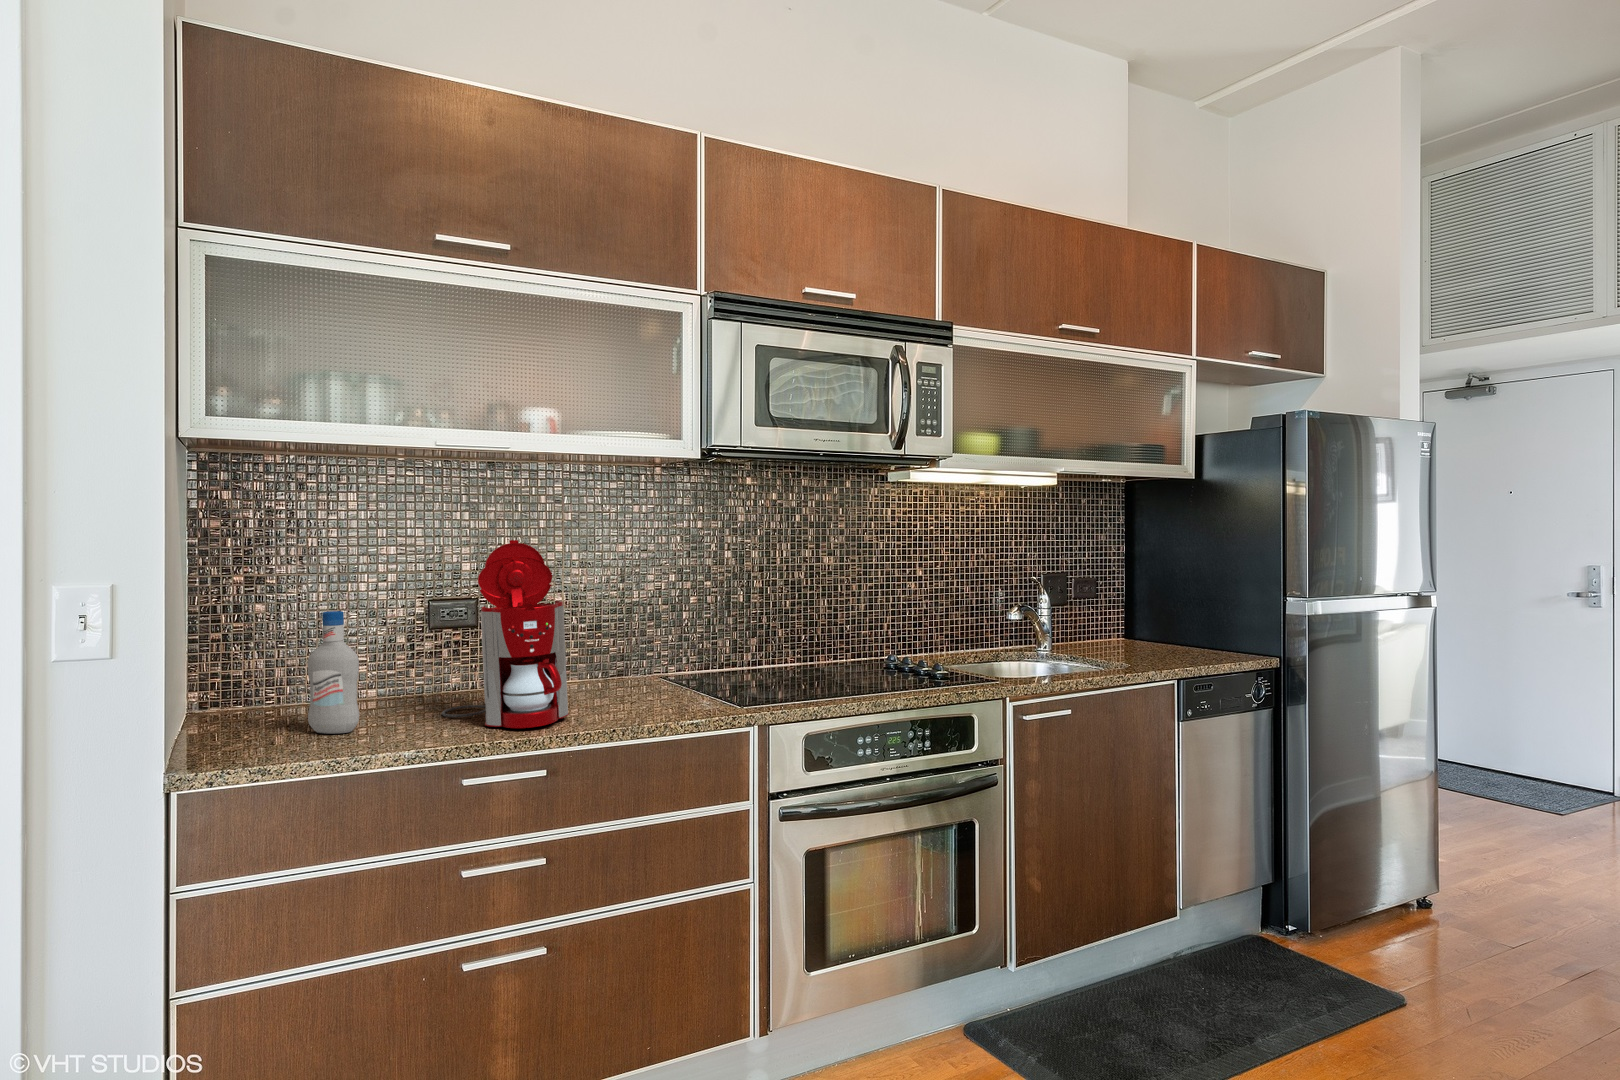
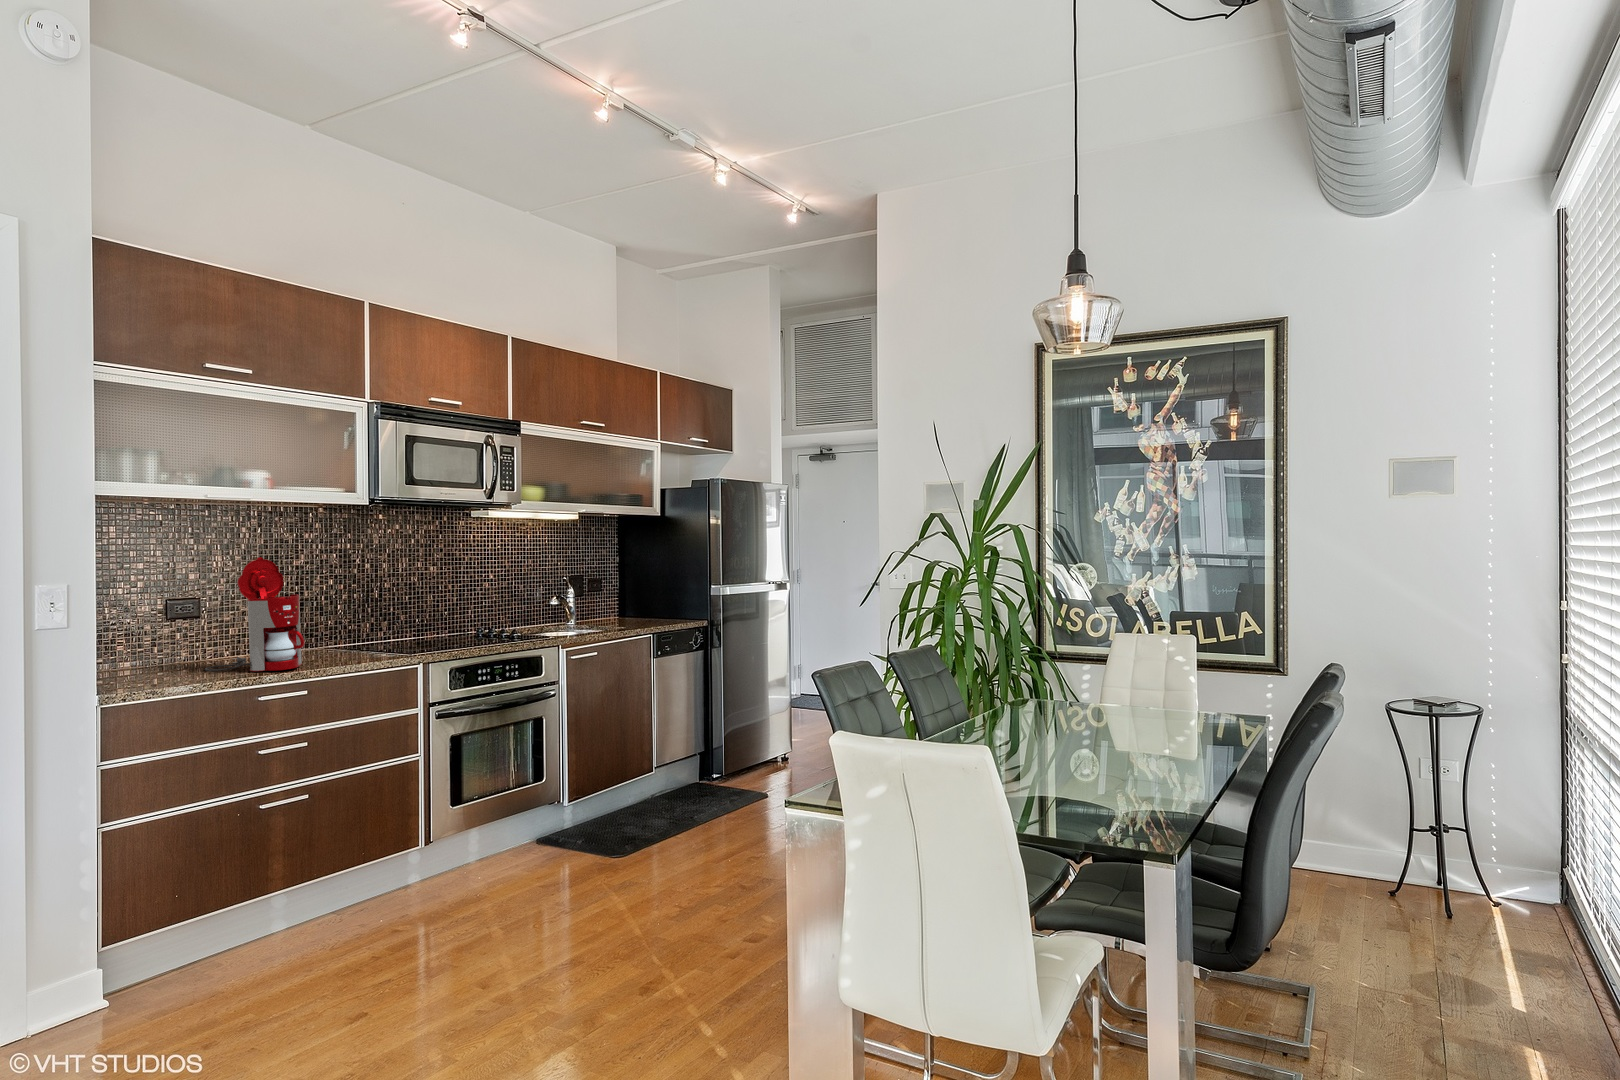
bottle: present [308,611,359,734] -> none [128,604,167,682]

